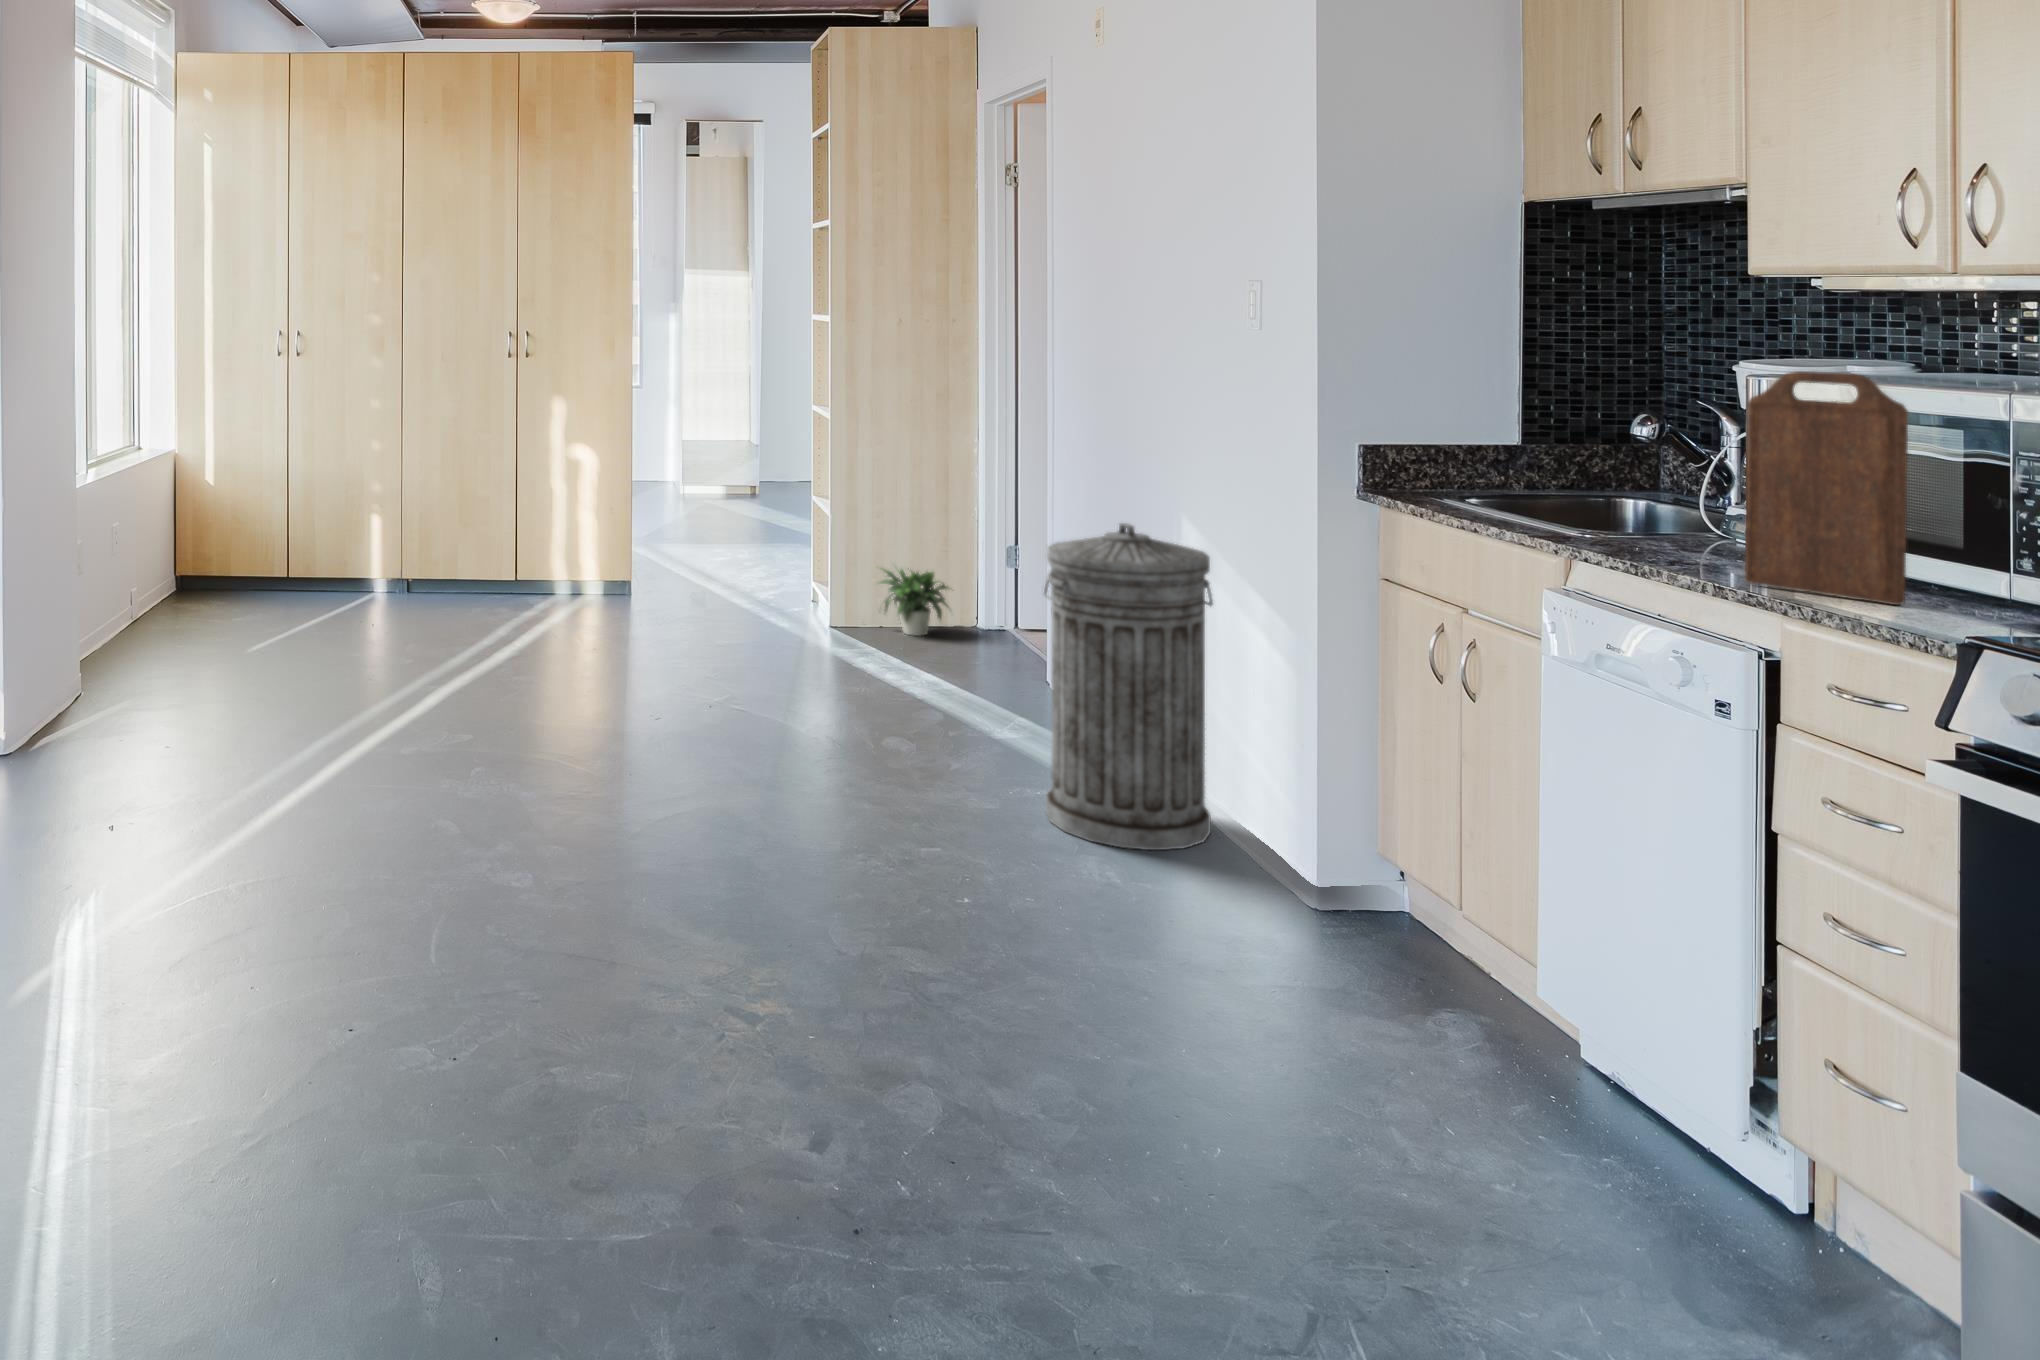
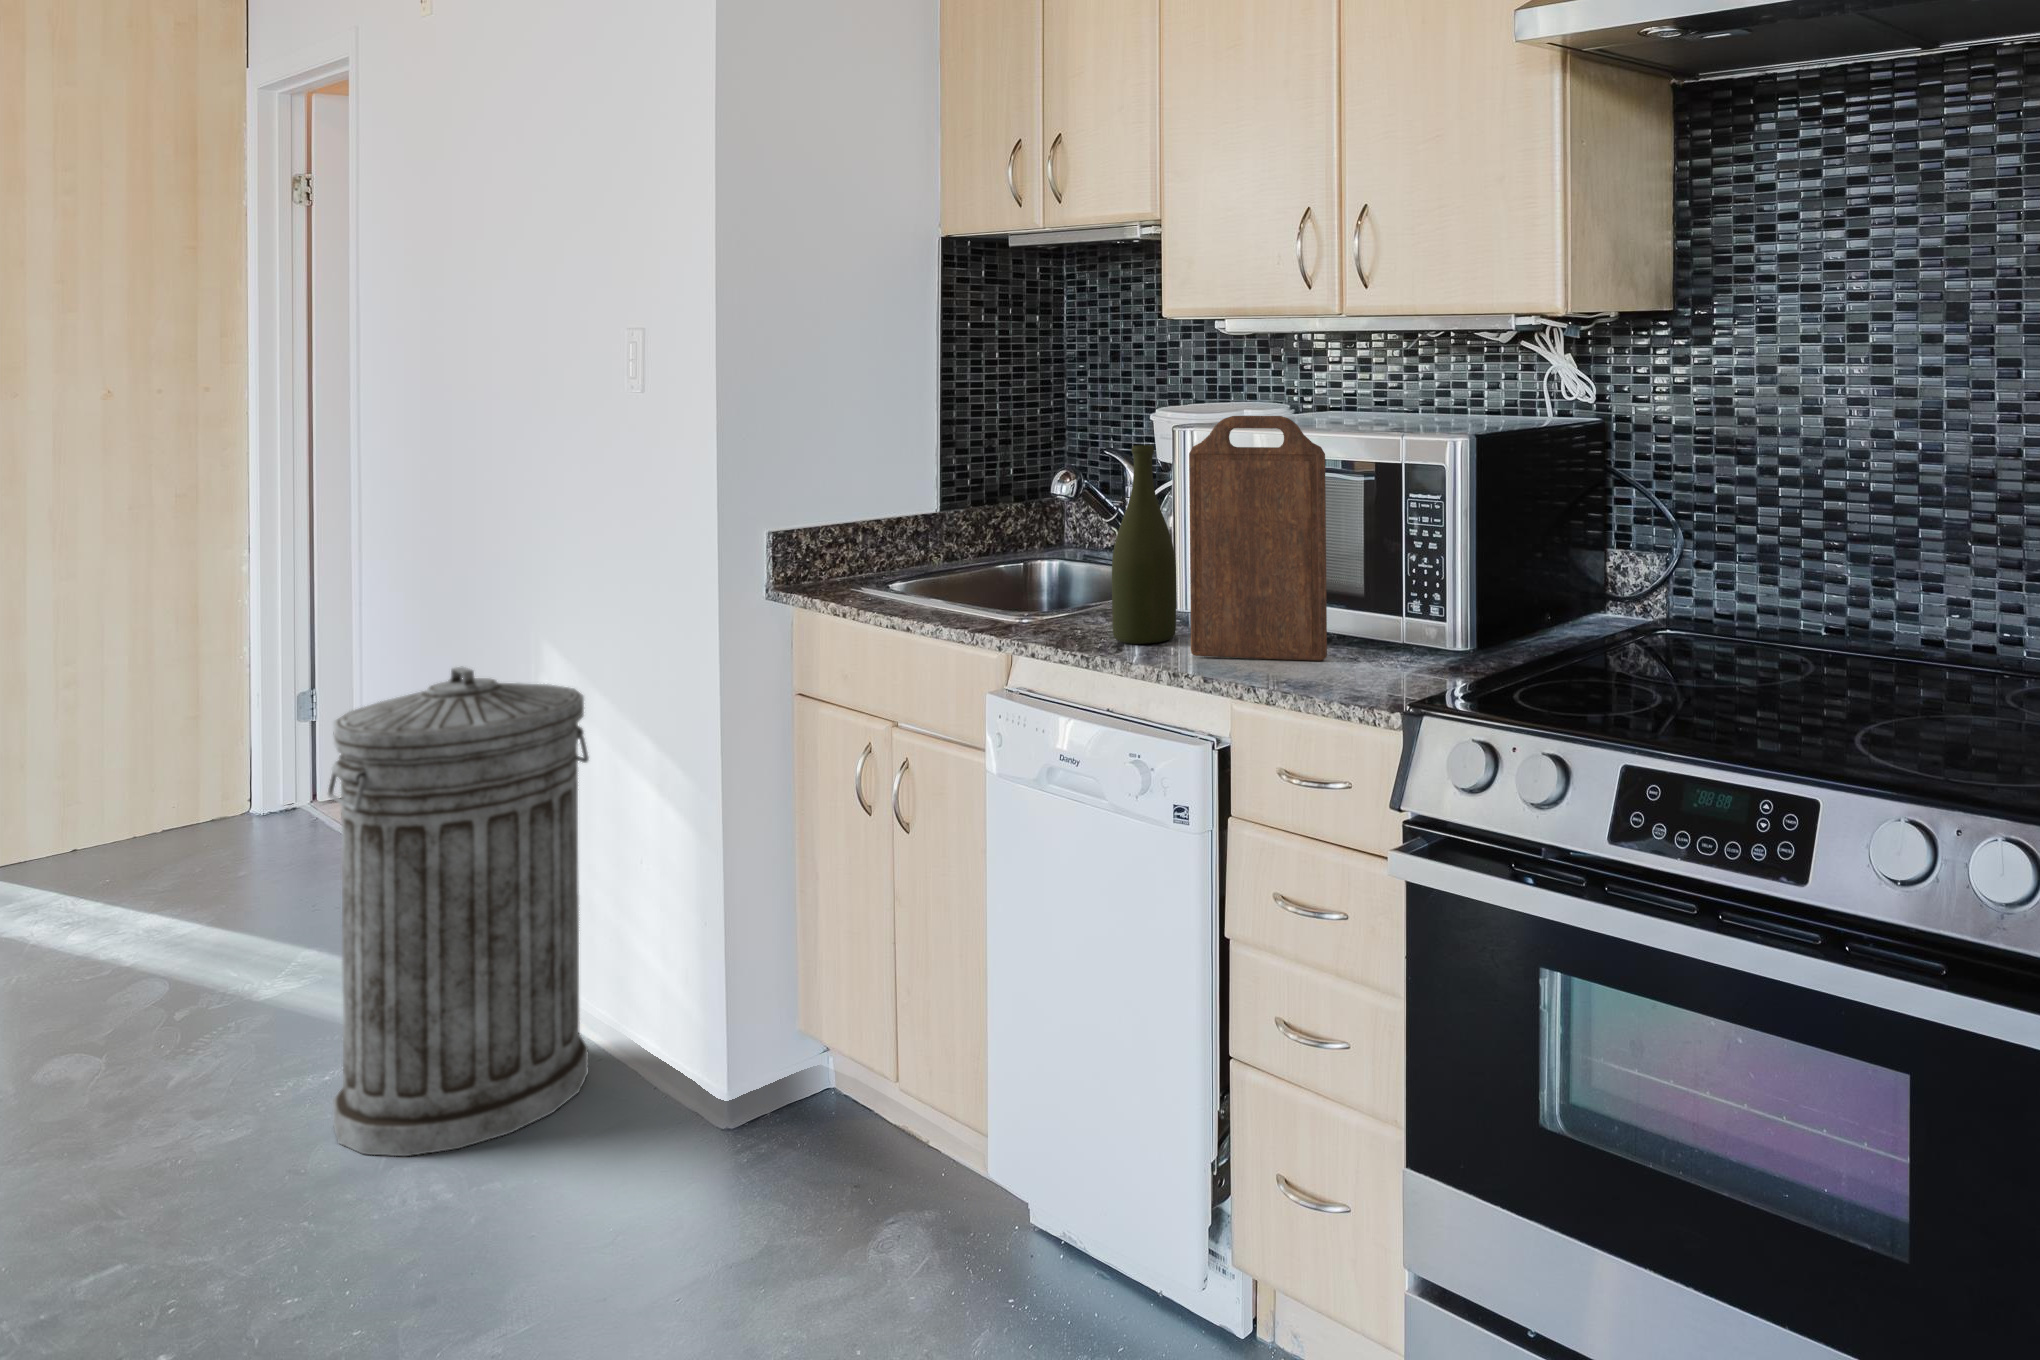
bottle: none [1668,393,1740,570] -> present [1112,445,1176,644]
potted plant: present [877,569,948,636] -> none [31,758,206,865]

